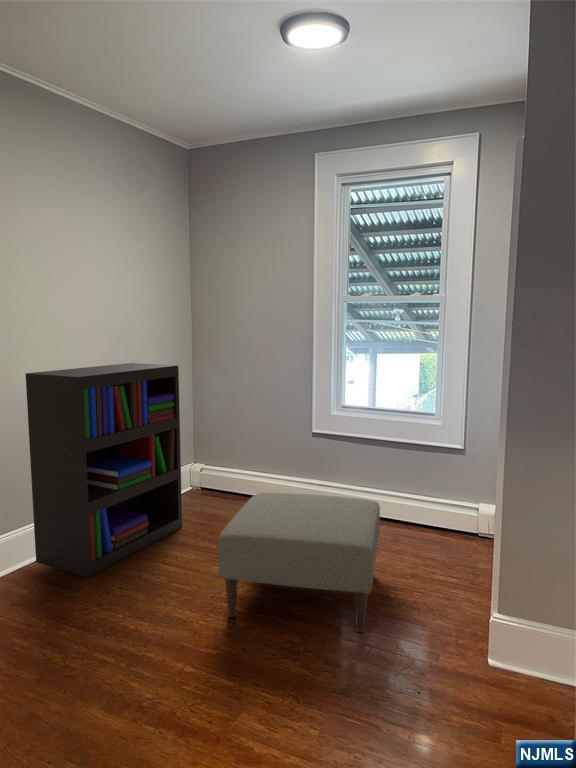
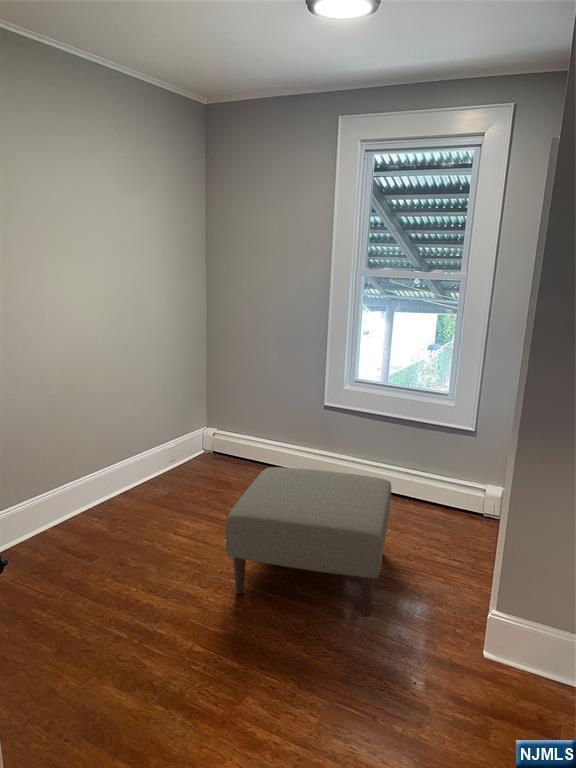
bookshelf: present [26,363,182,577] -> none [34,328,194,546]

